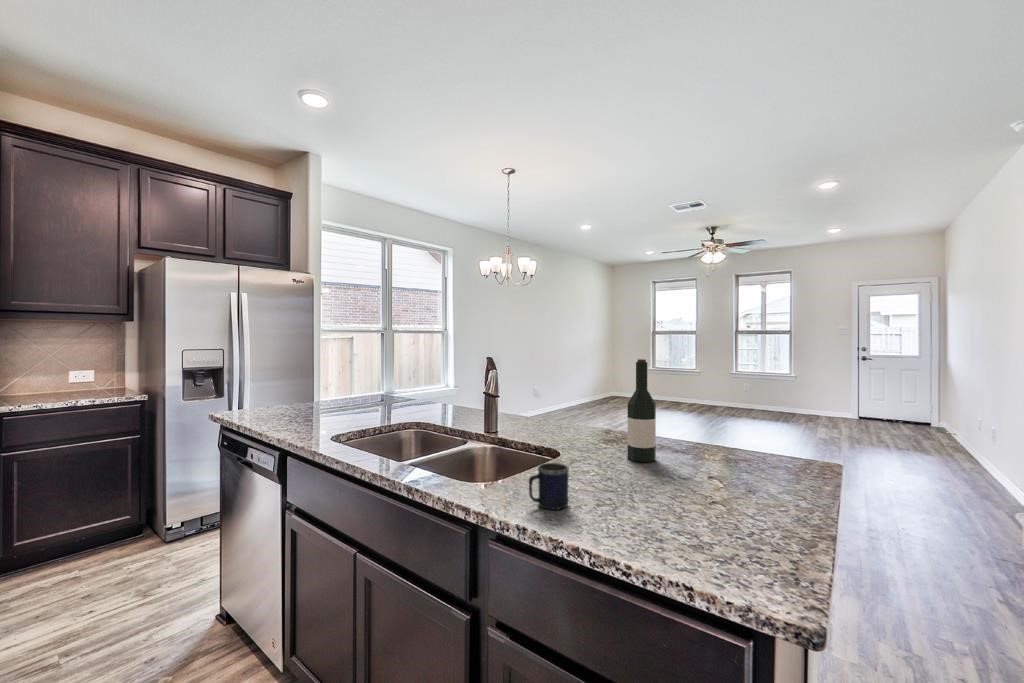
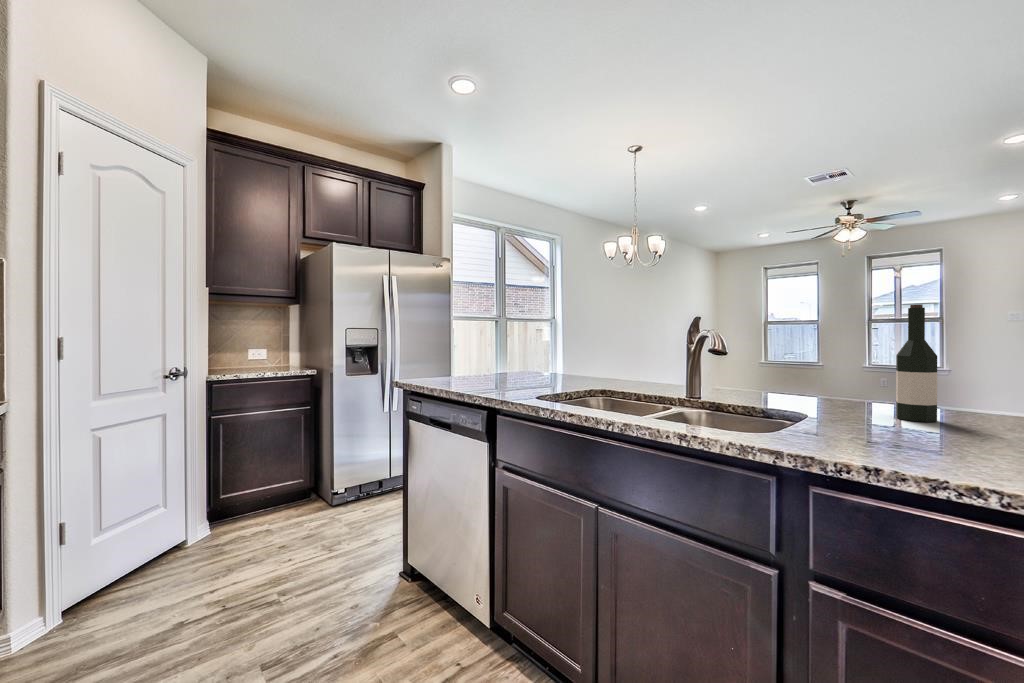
mug: present [529,463,569,510] -> none [854,405,904,455]

